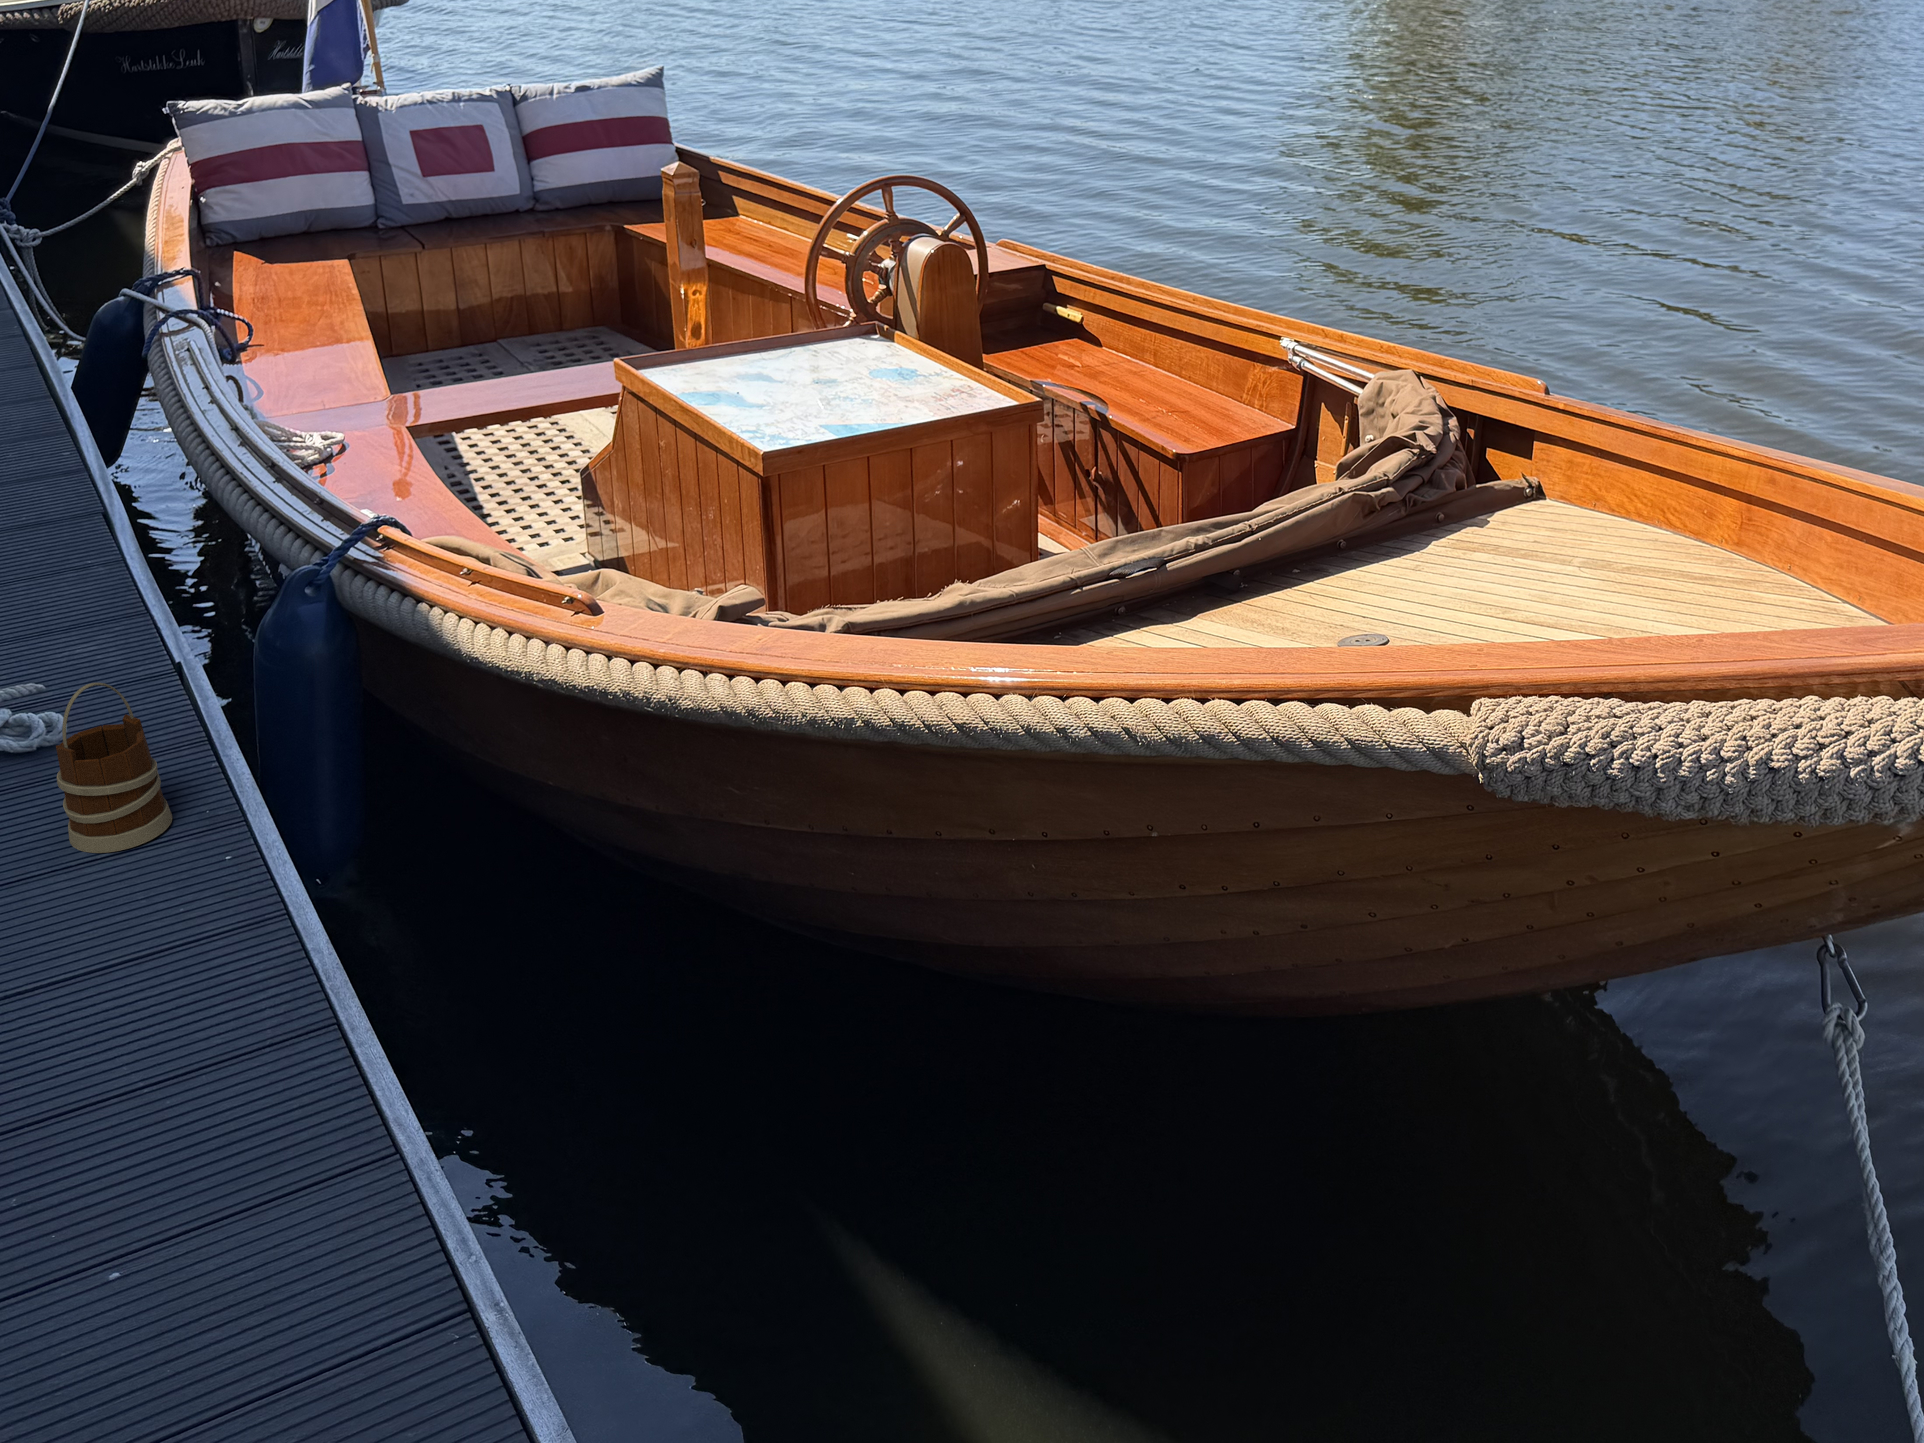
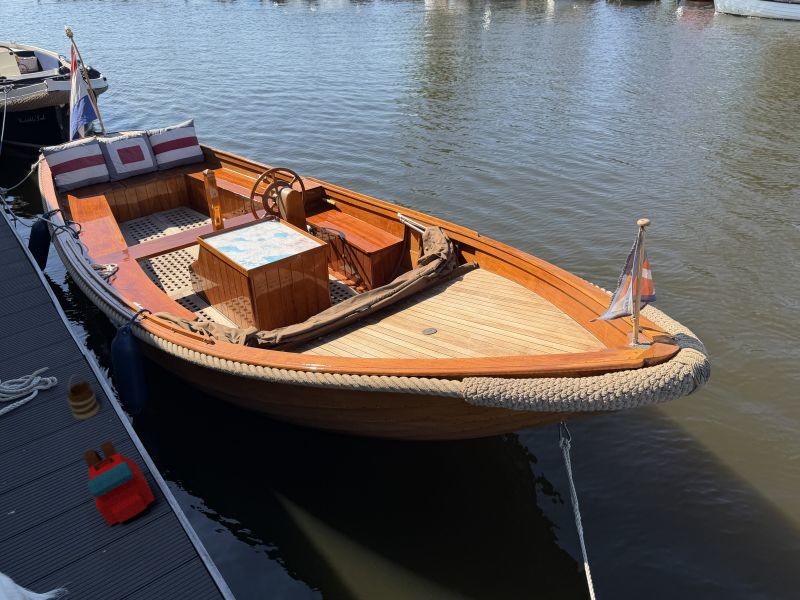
backpack: none [19,861,283,1189] -> present [83,441,155,525]

